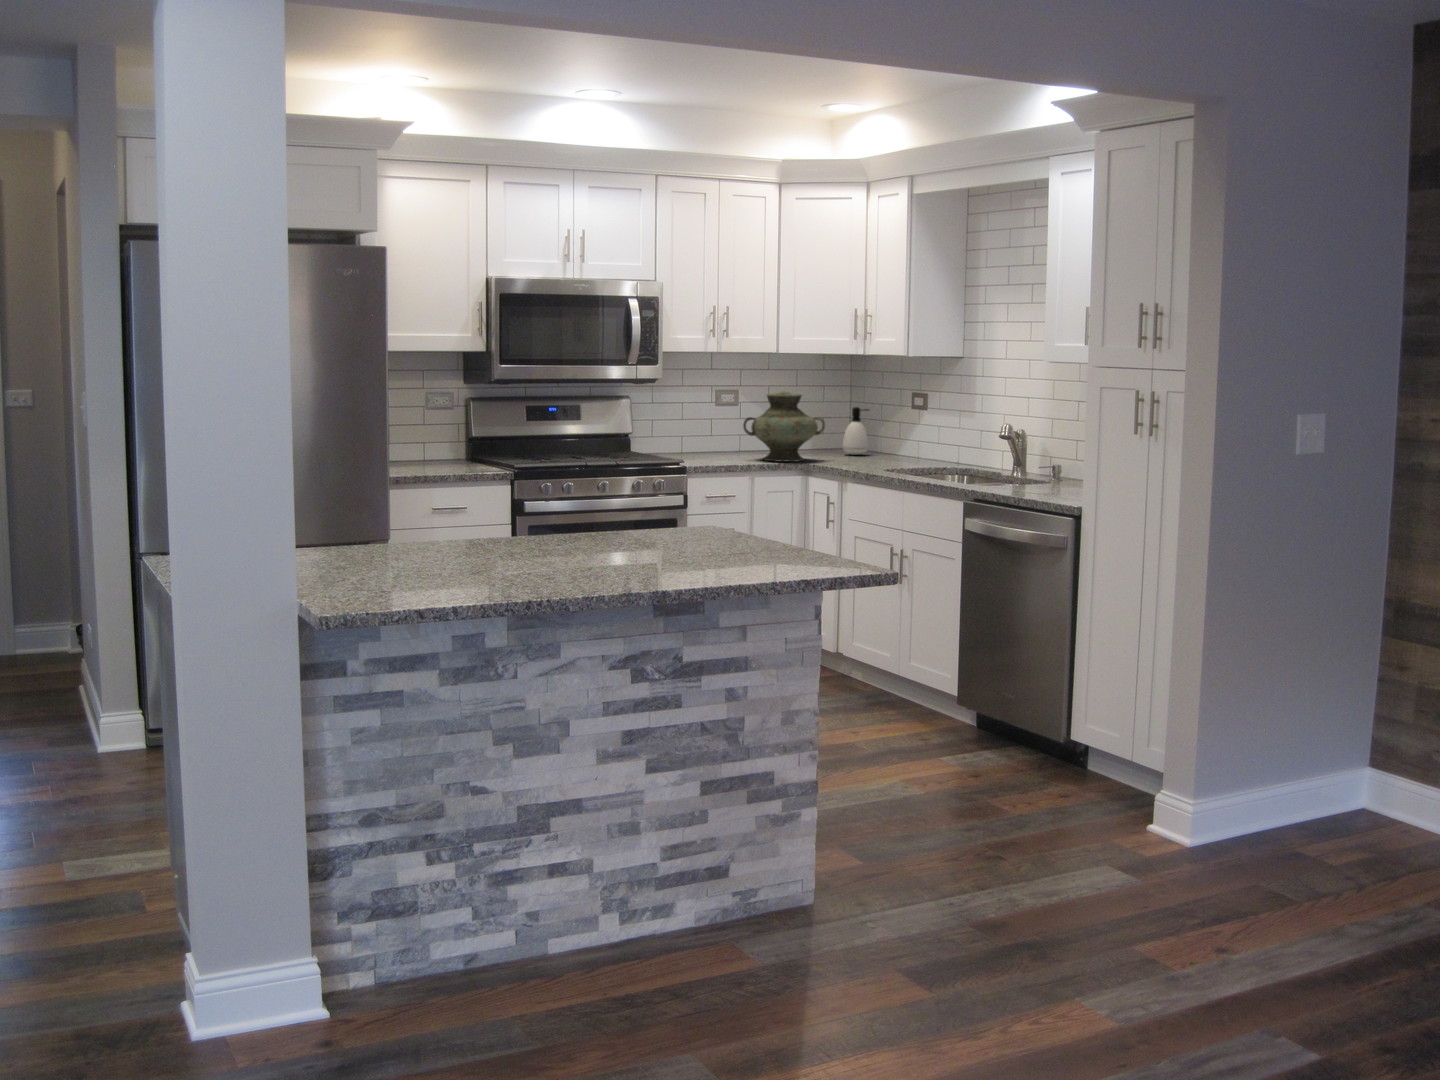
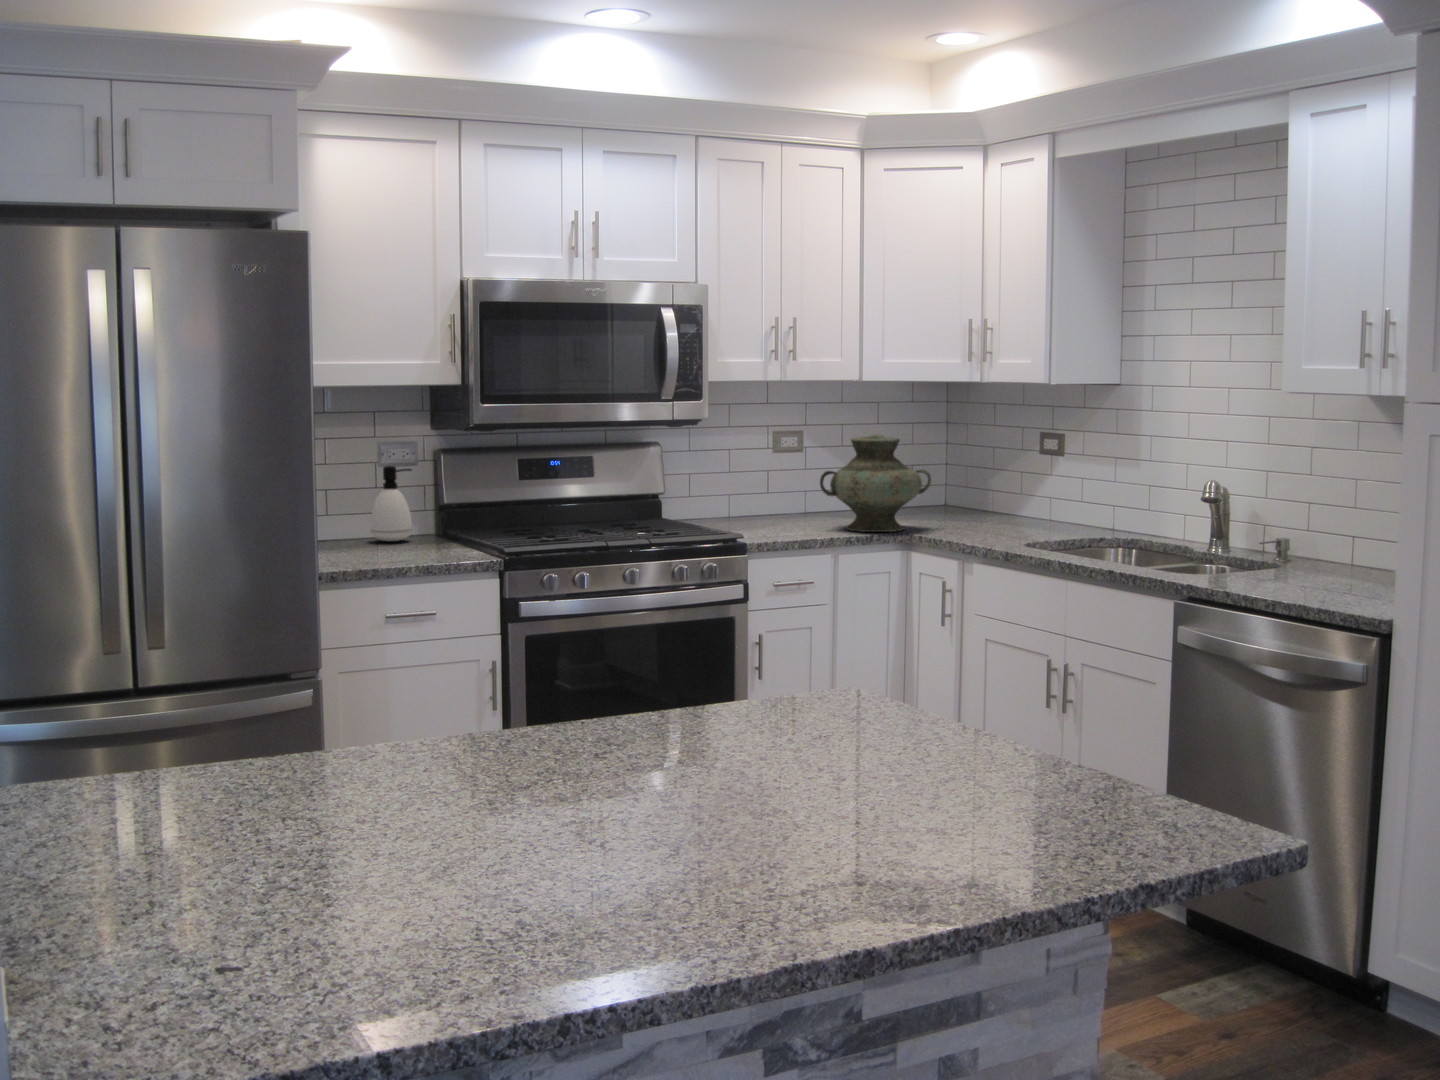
soap dispenser: present [843,407,869,455] -> present [371,466,412,541]

